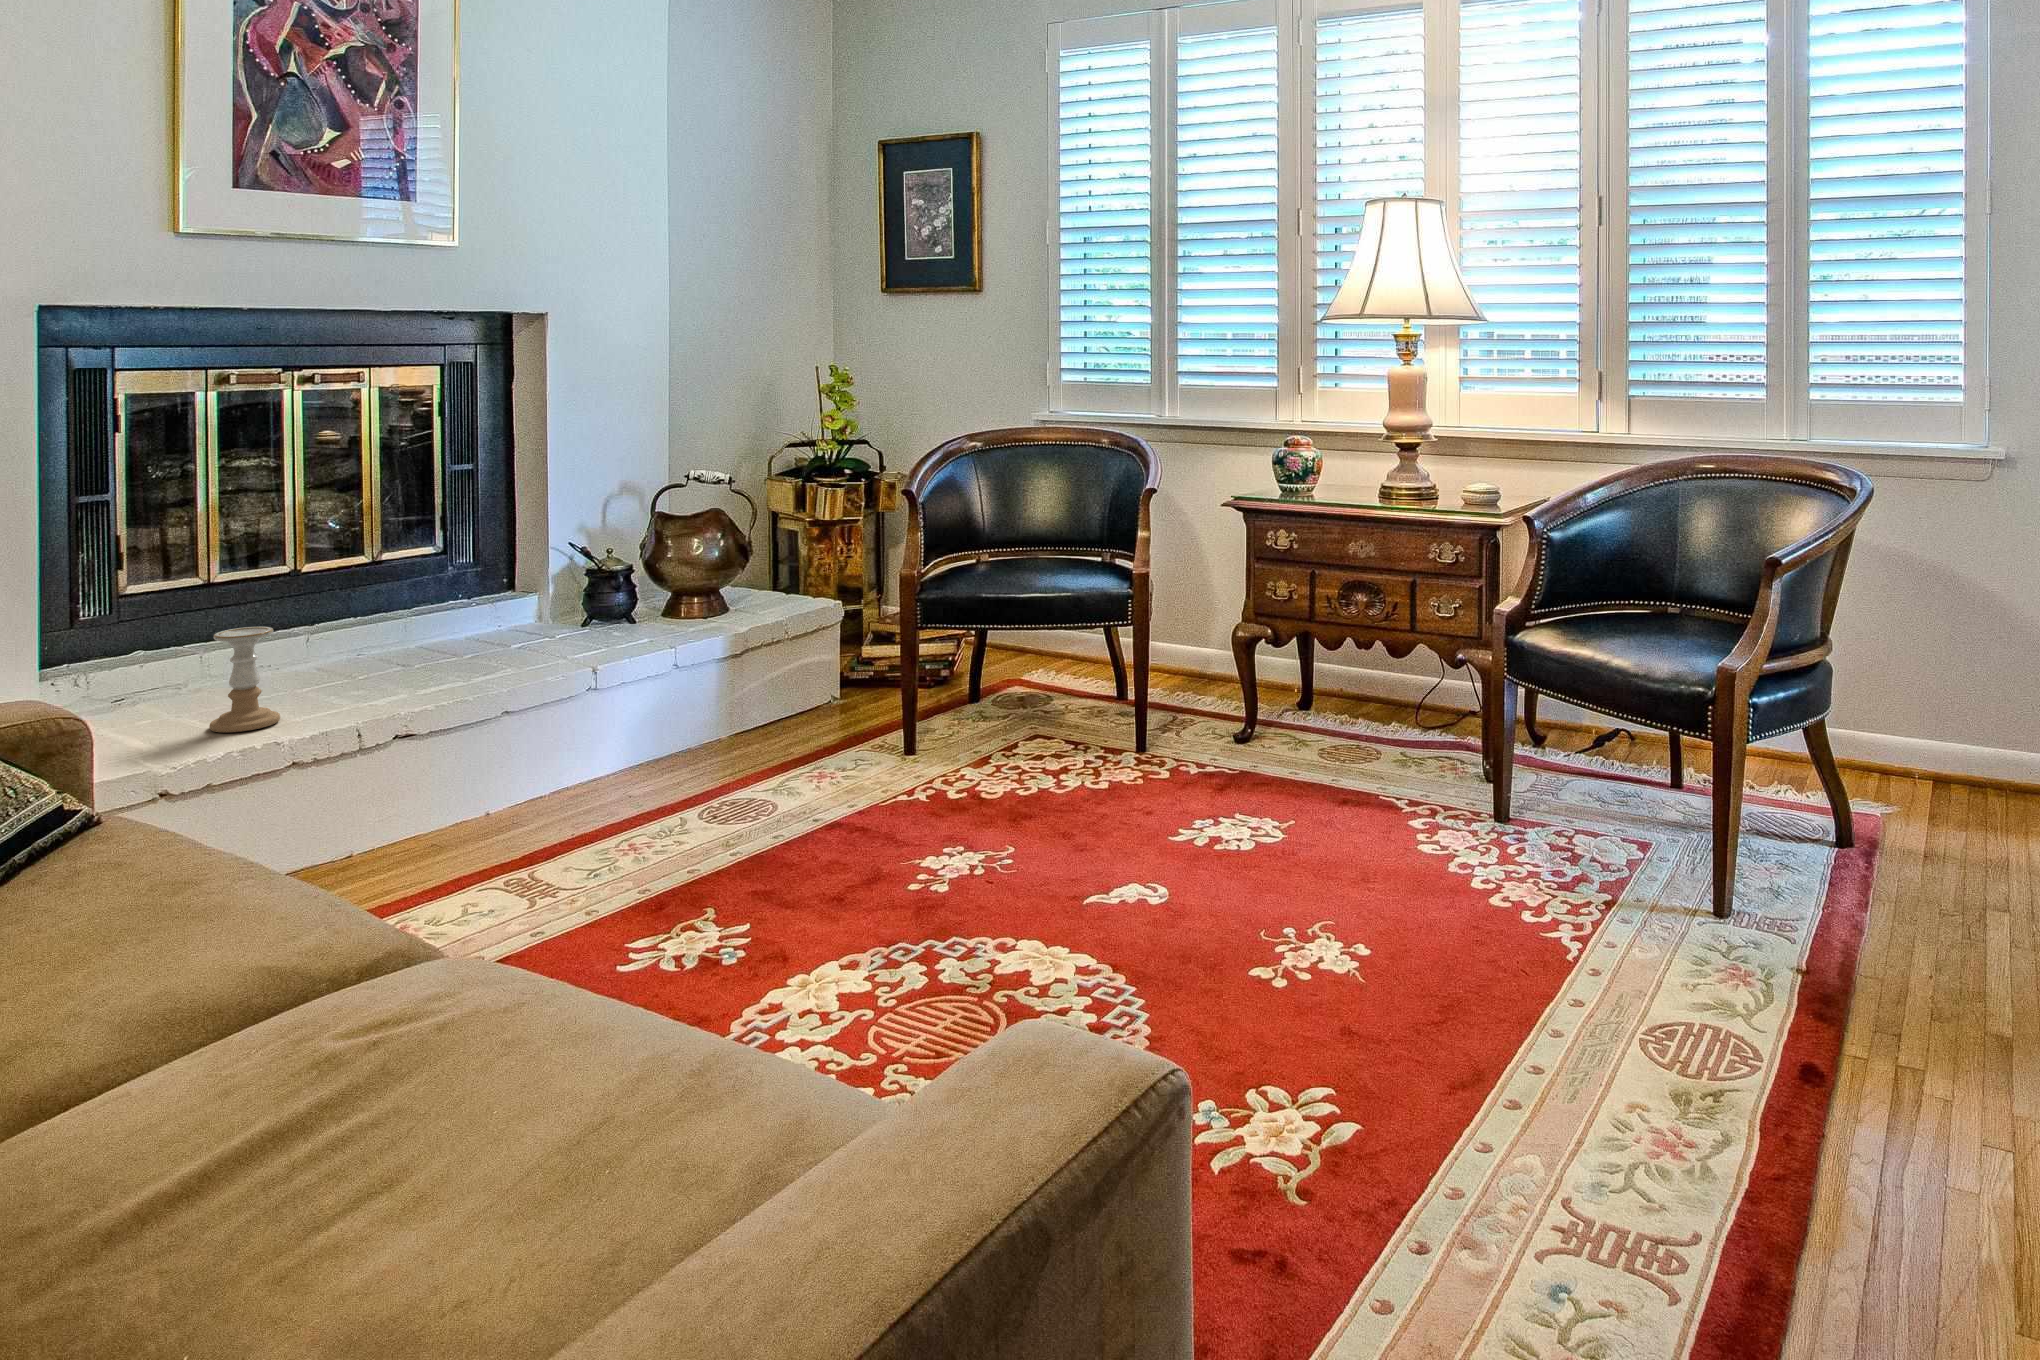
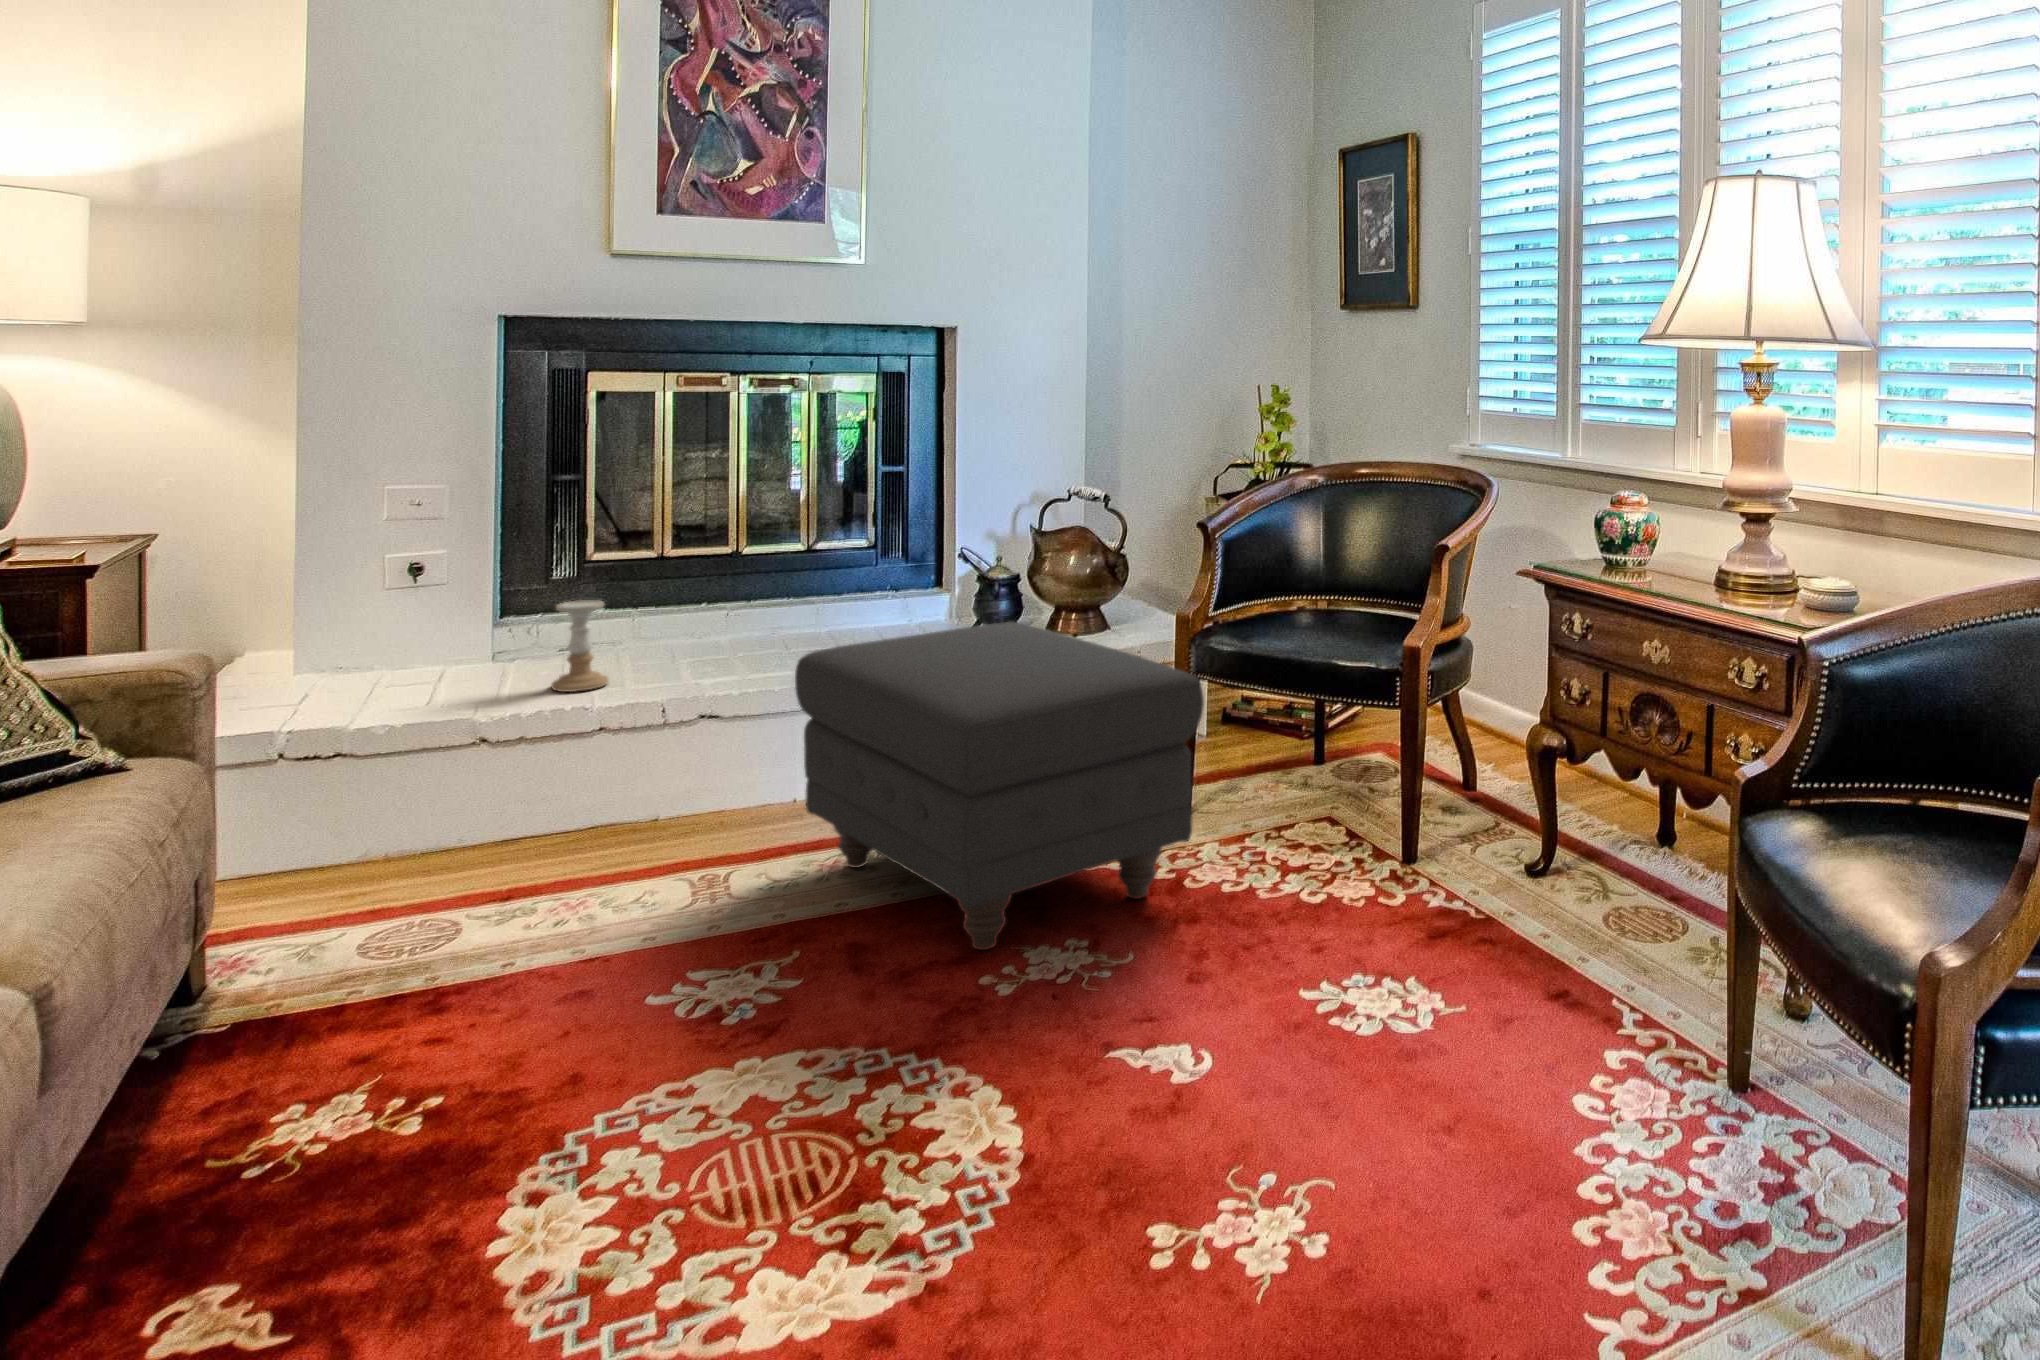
ottoman: none [598,597,1021,872] -> present [795,621,1204,950]

